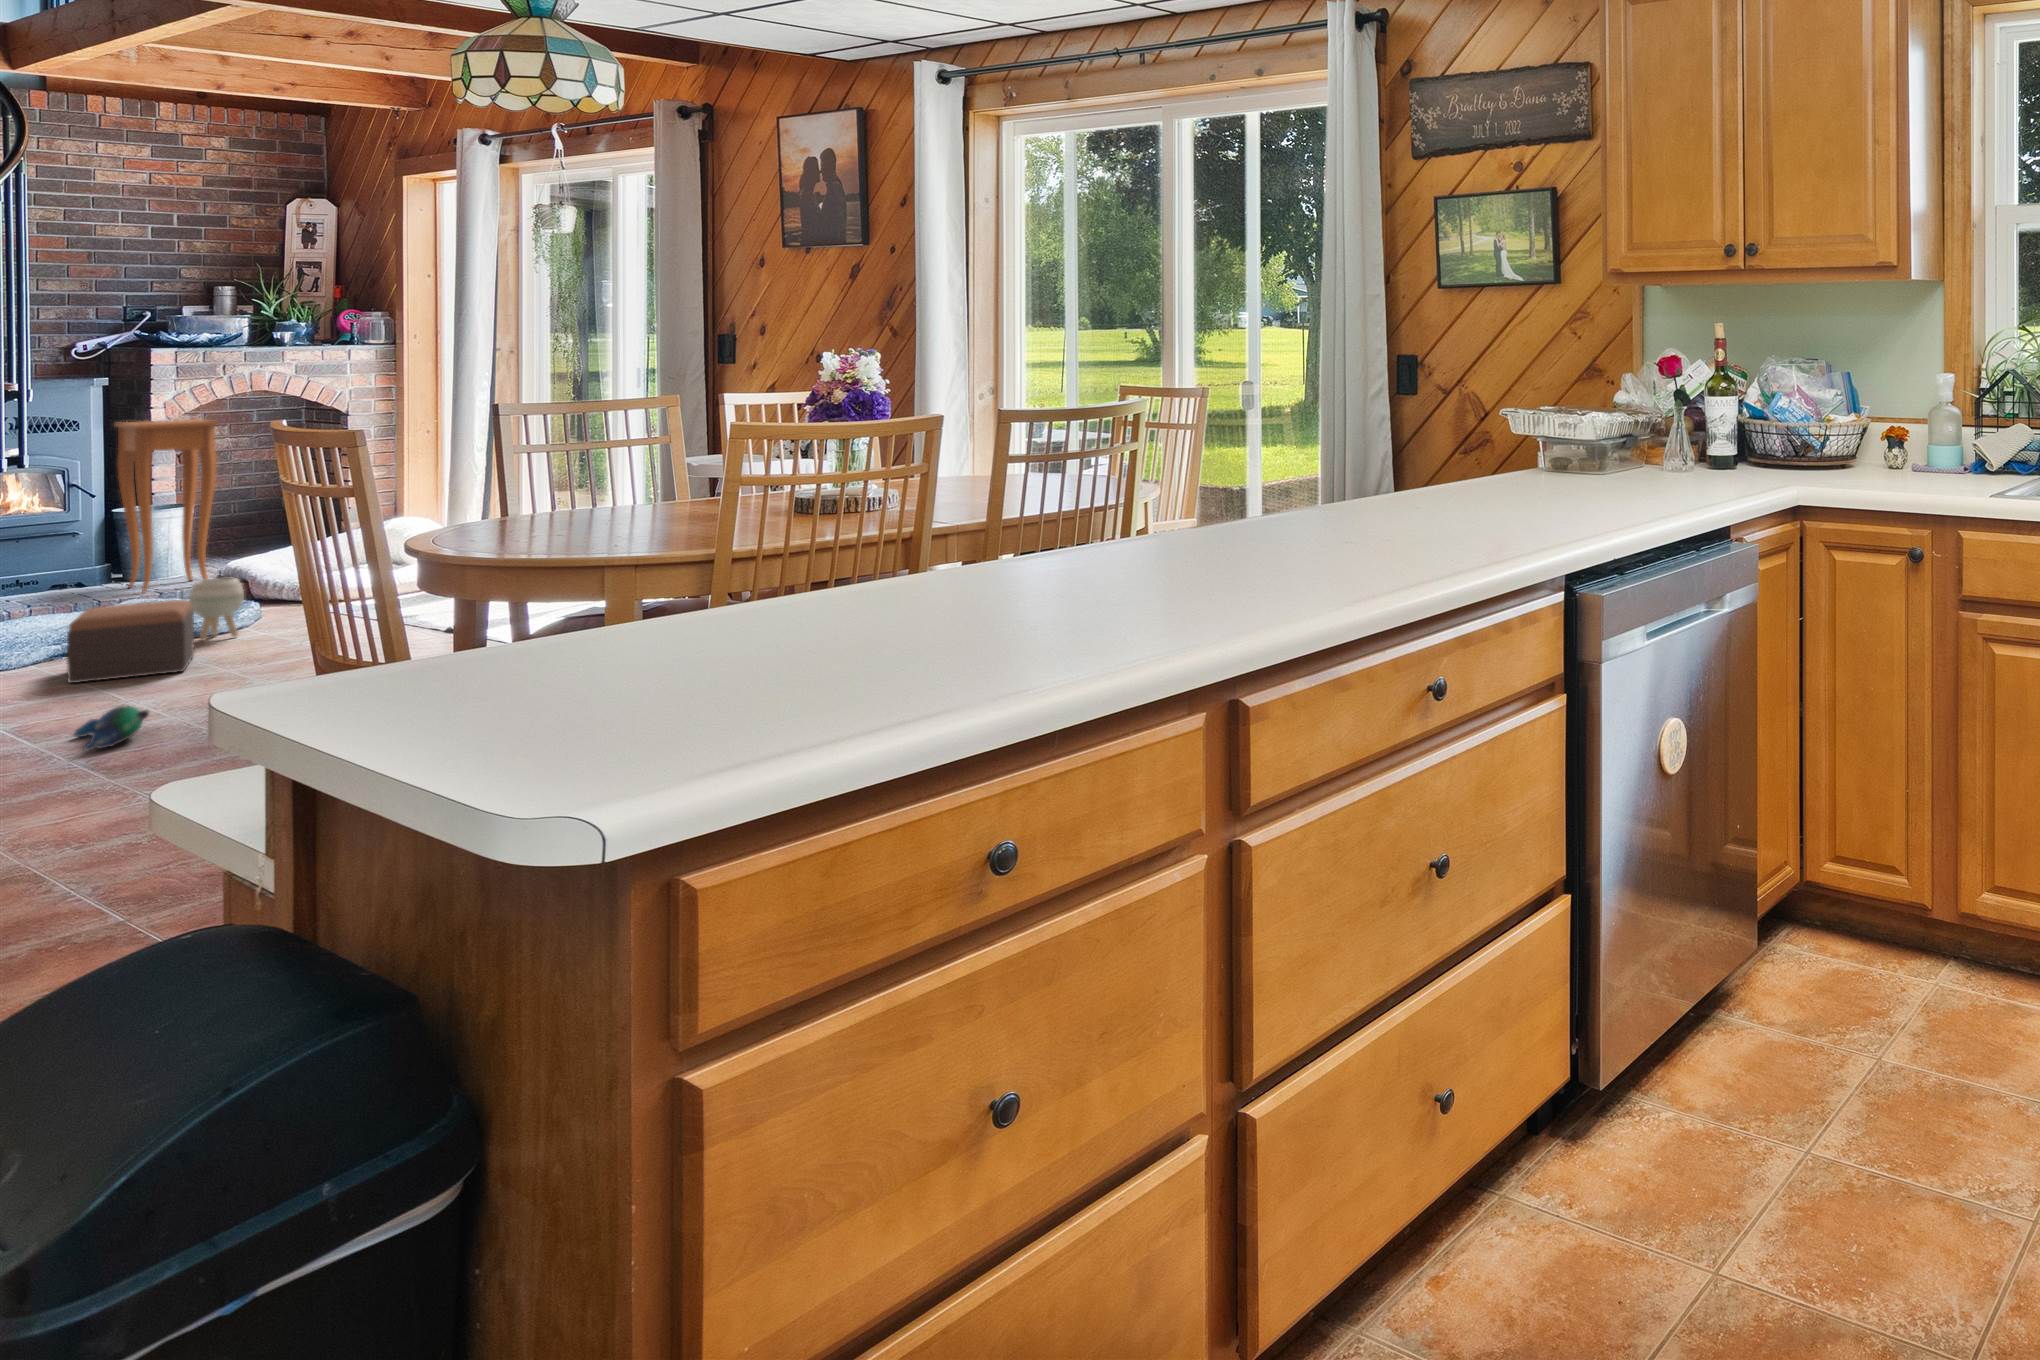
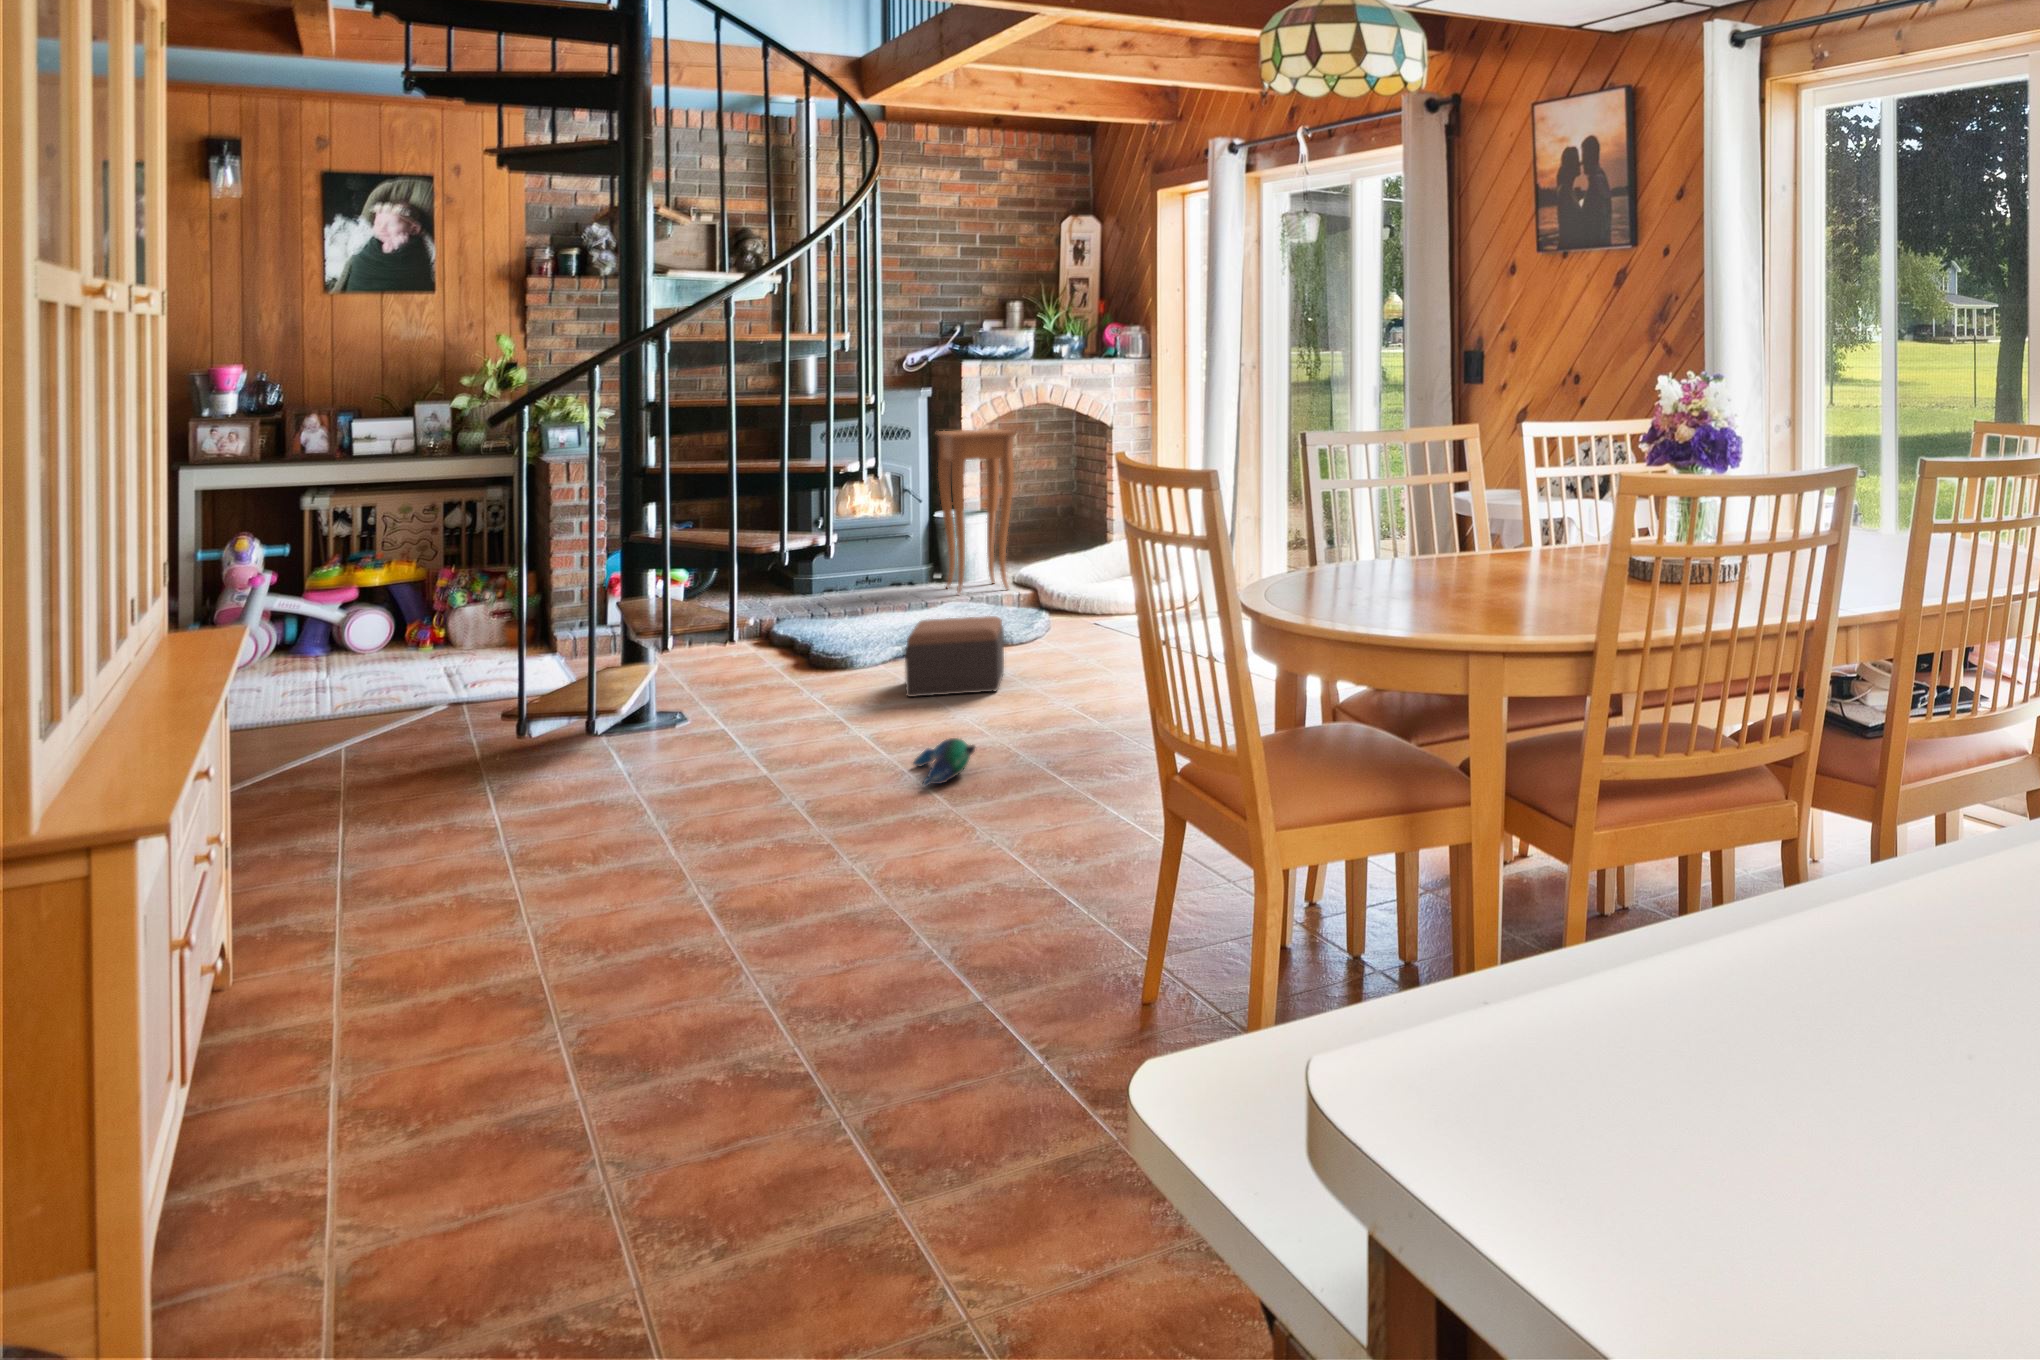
planter: present [189,578,244,641] -> none [998,592,1042,655]

